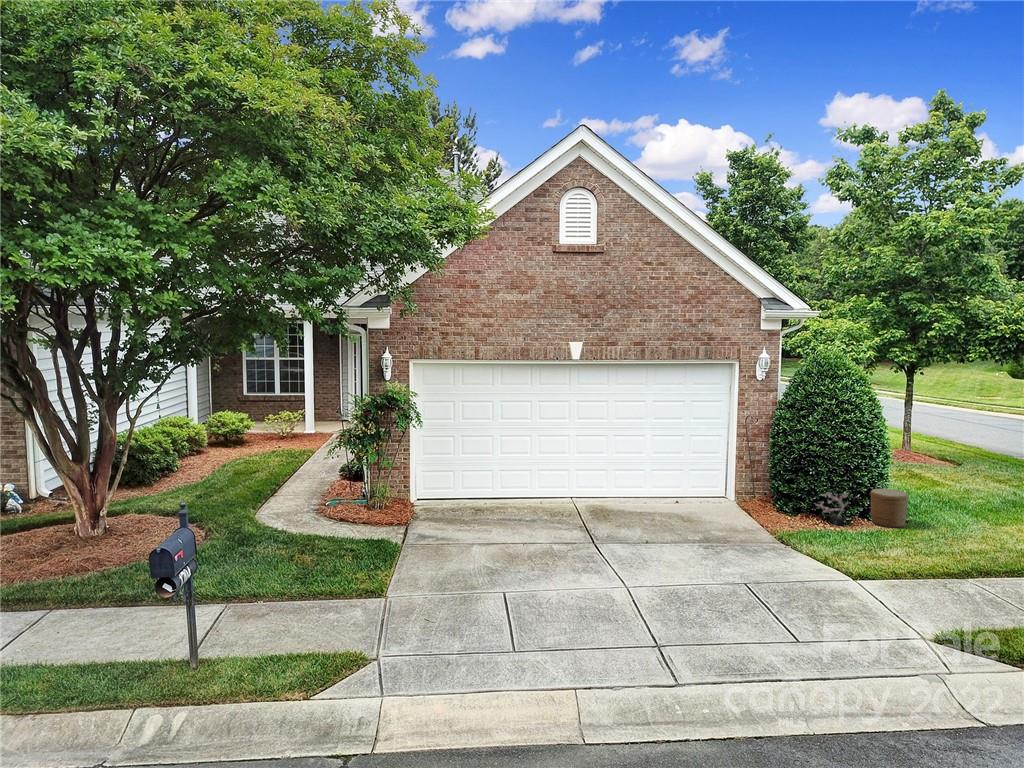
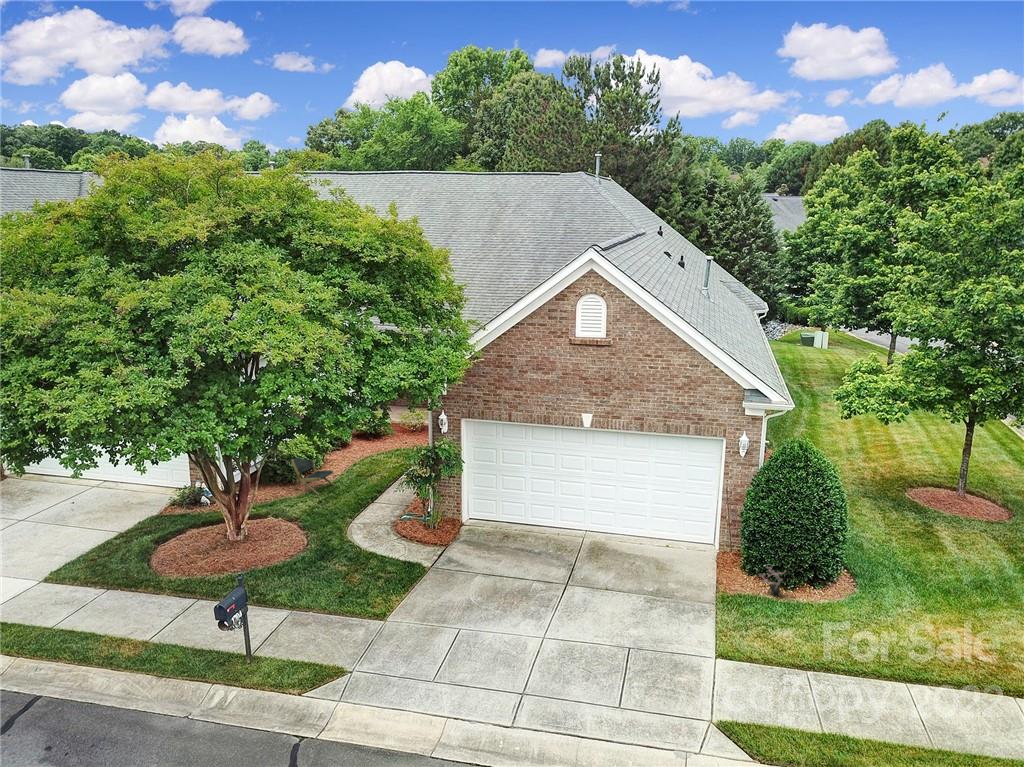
lounge chair: none [138,444,203,498] -> present [291,458,334,494]
woven basket: present [870,489,909,528] -> none [806,569,838,606]

